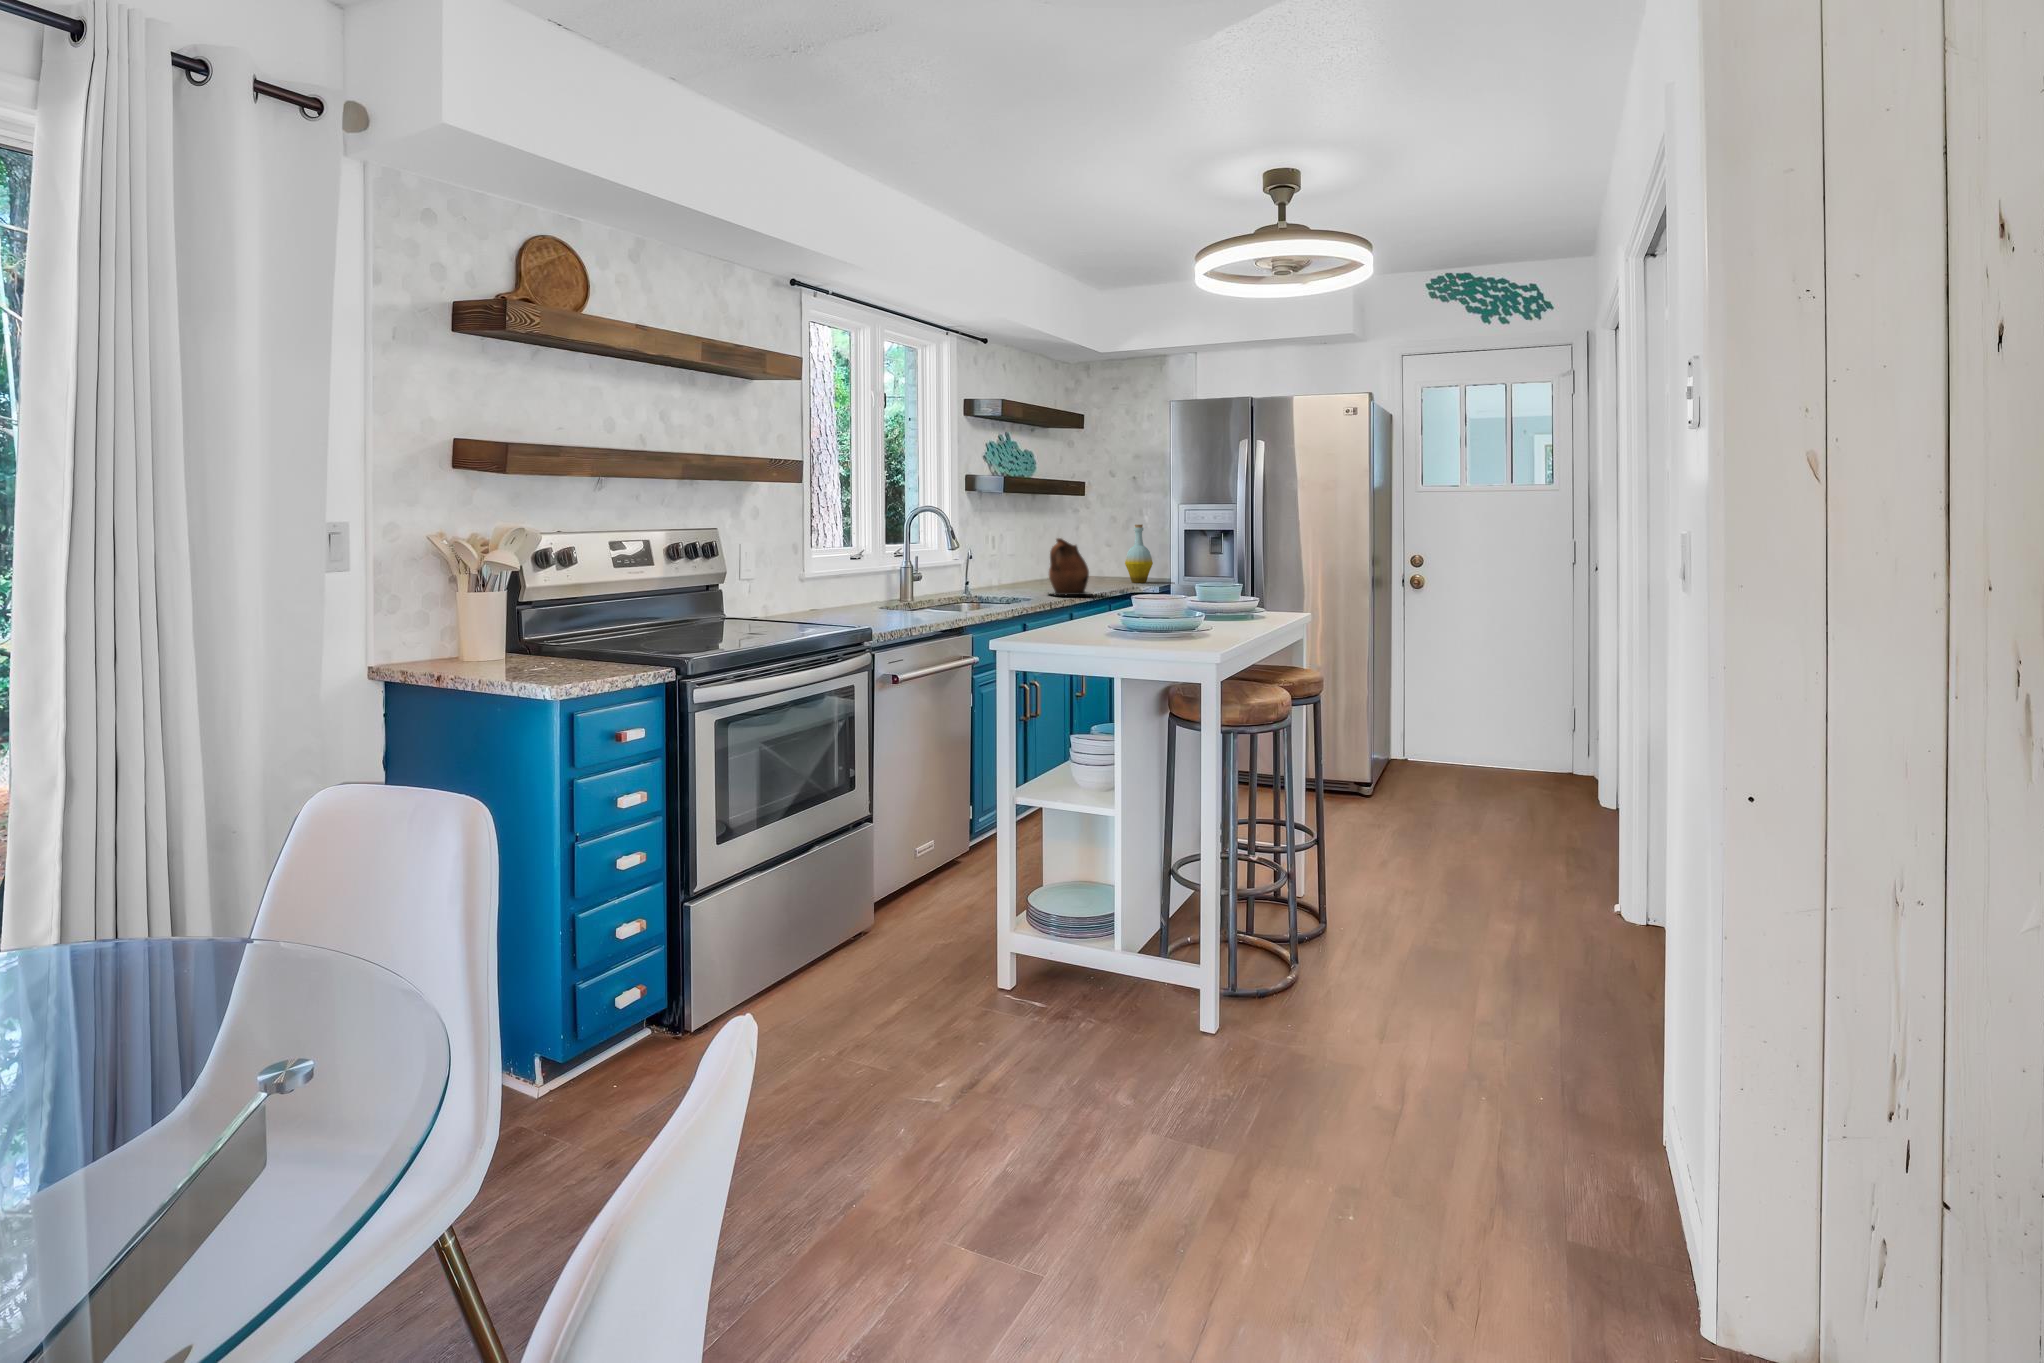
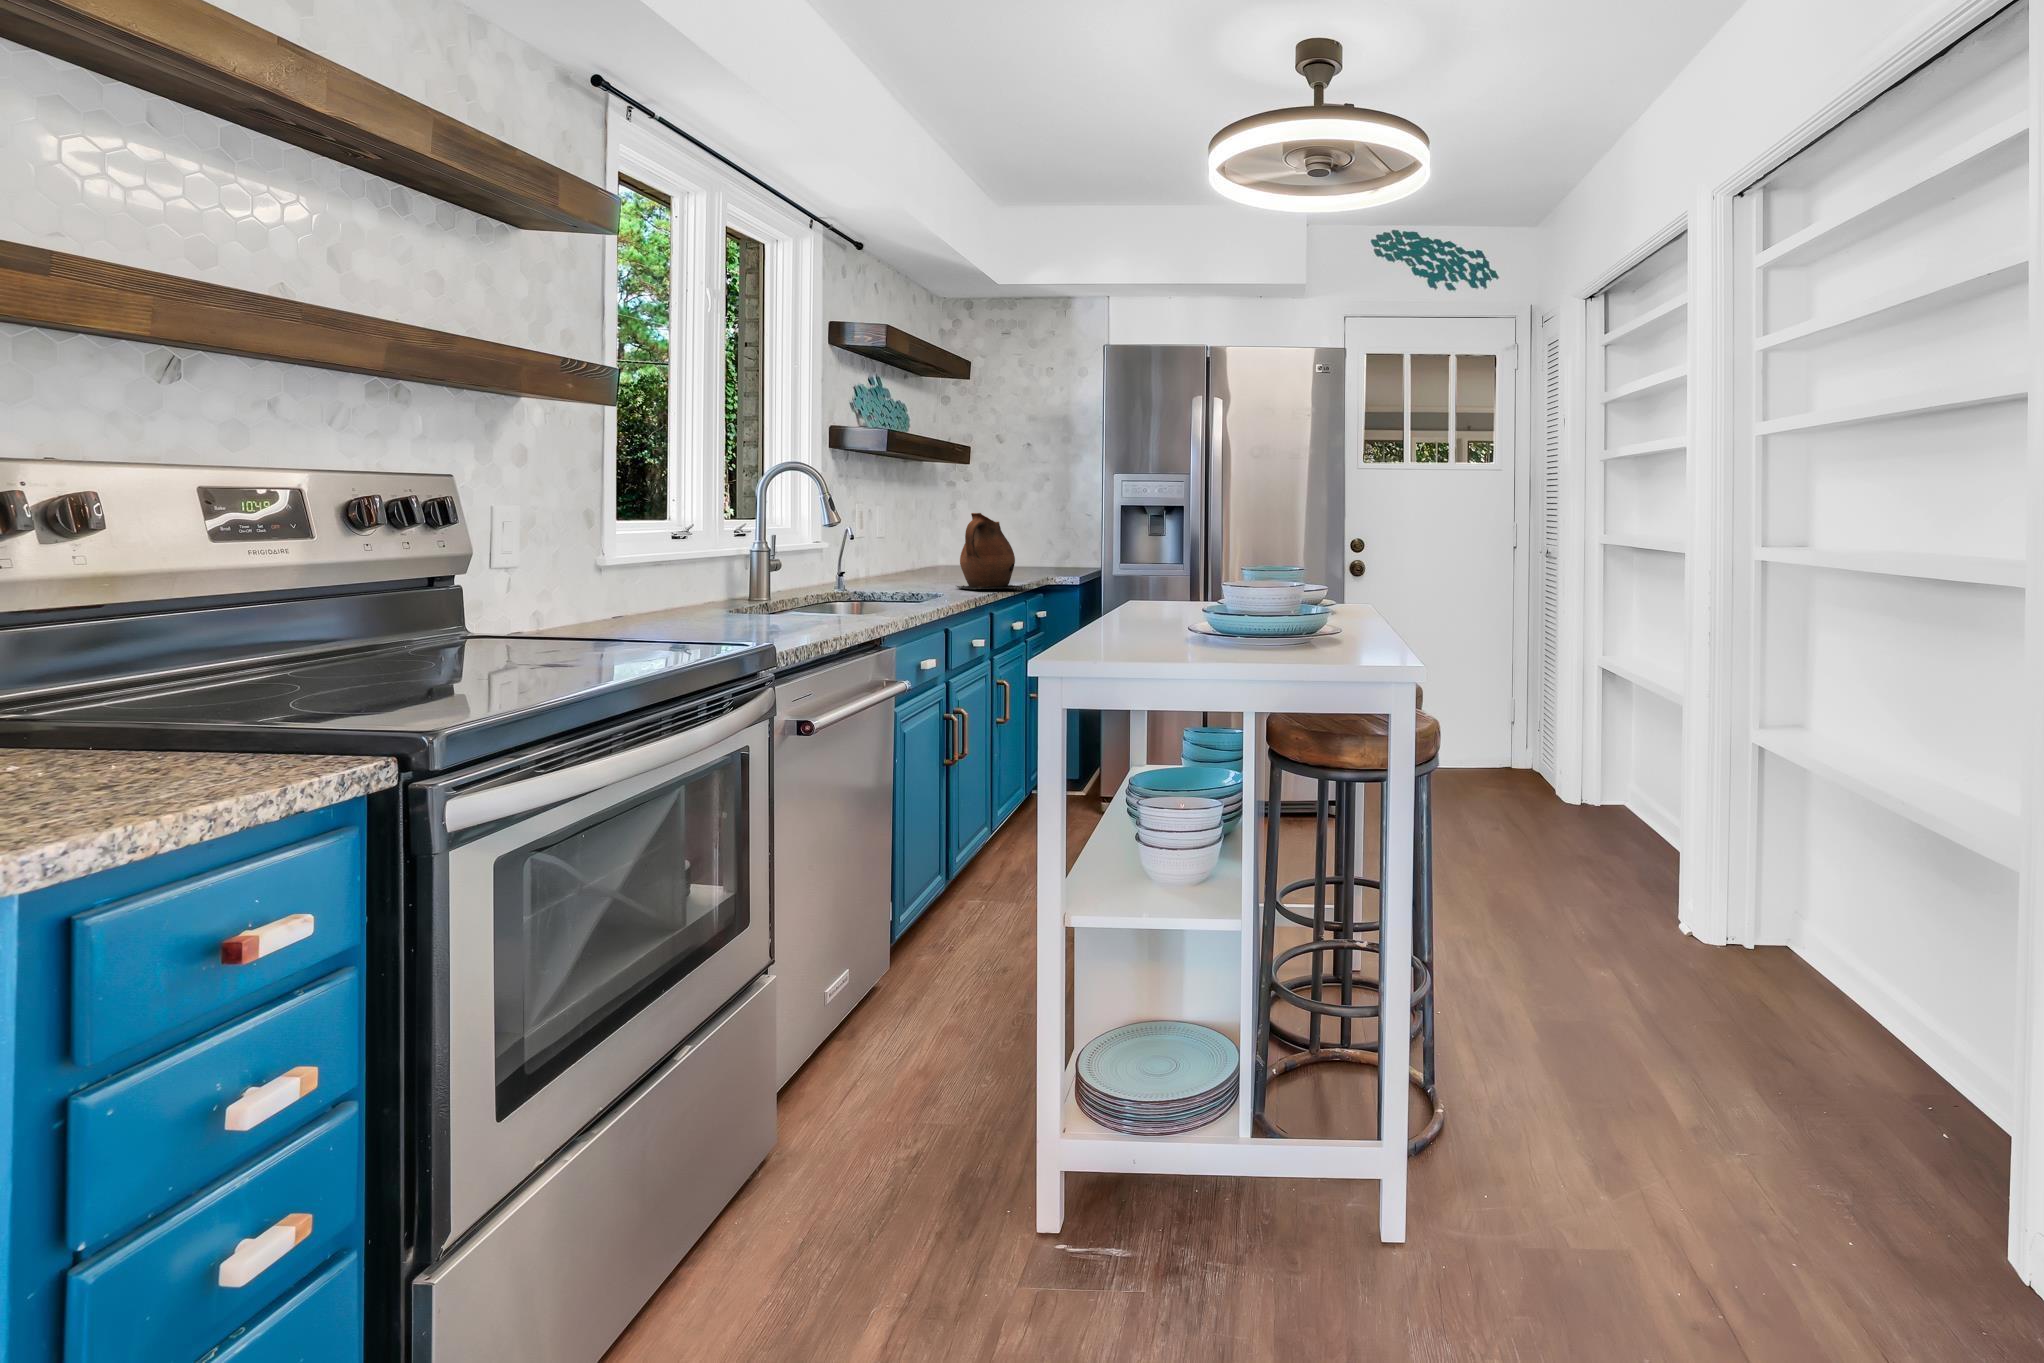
bottle: present [1125,525,1153,583] -> none [1025,501,1060,573]

